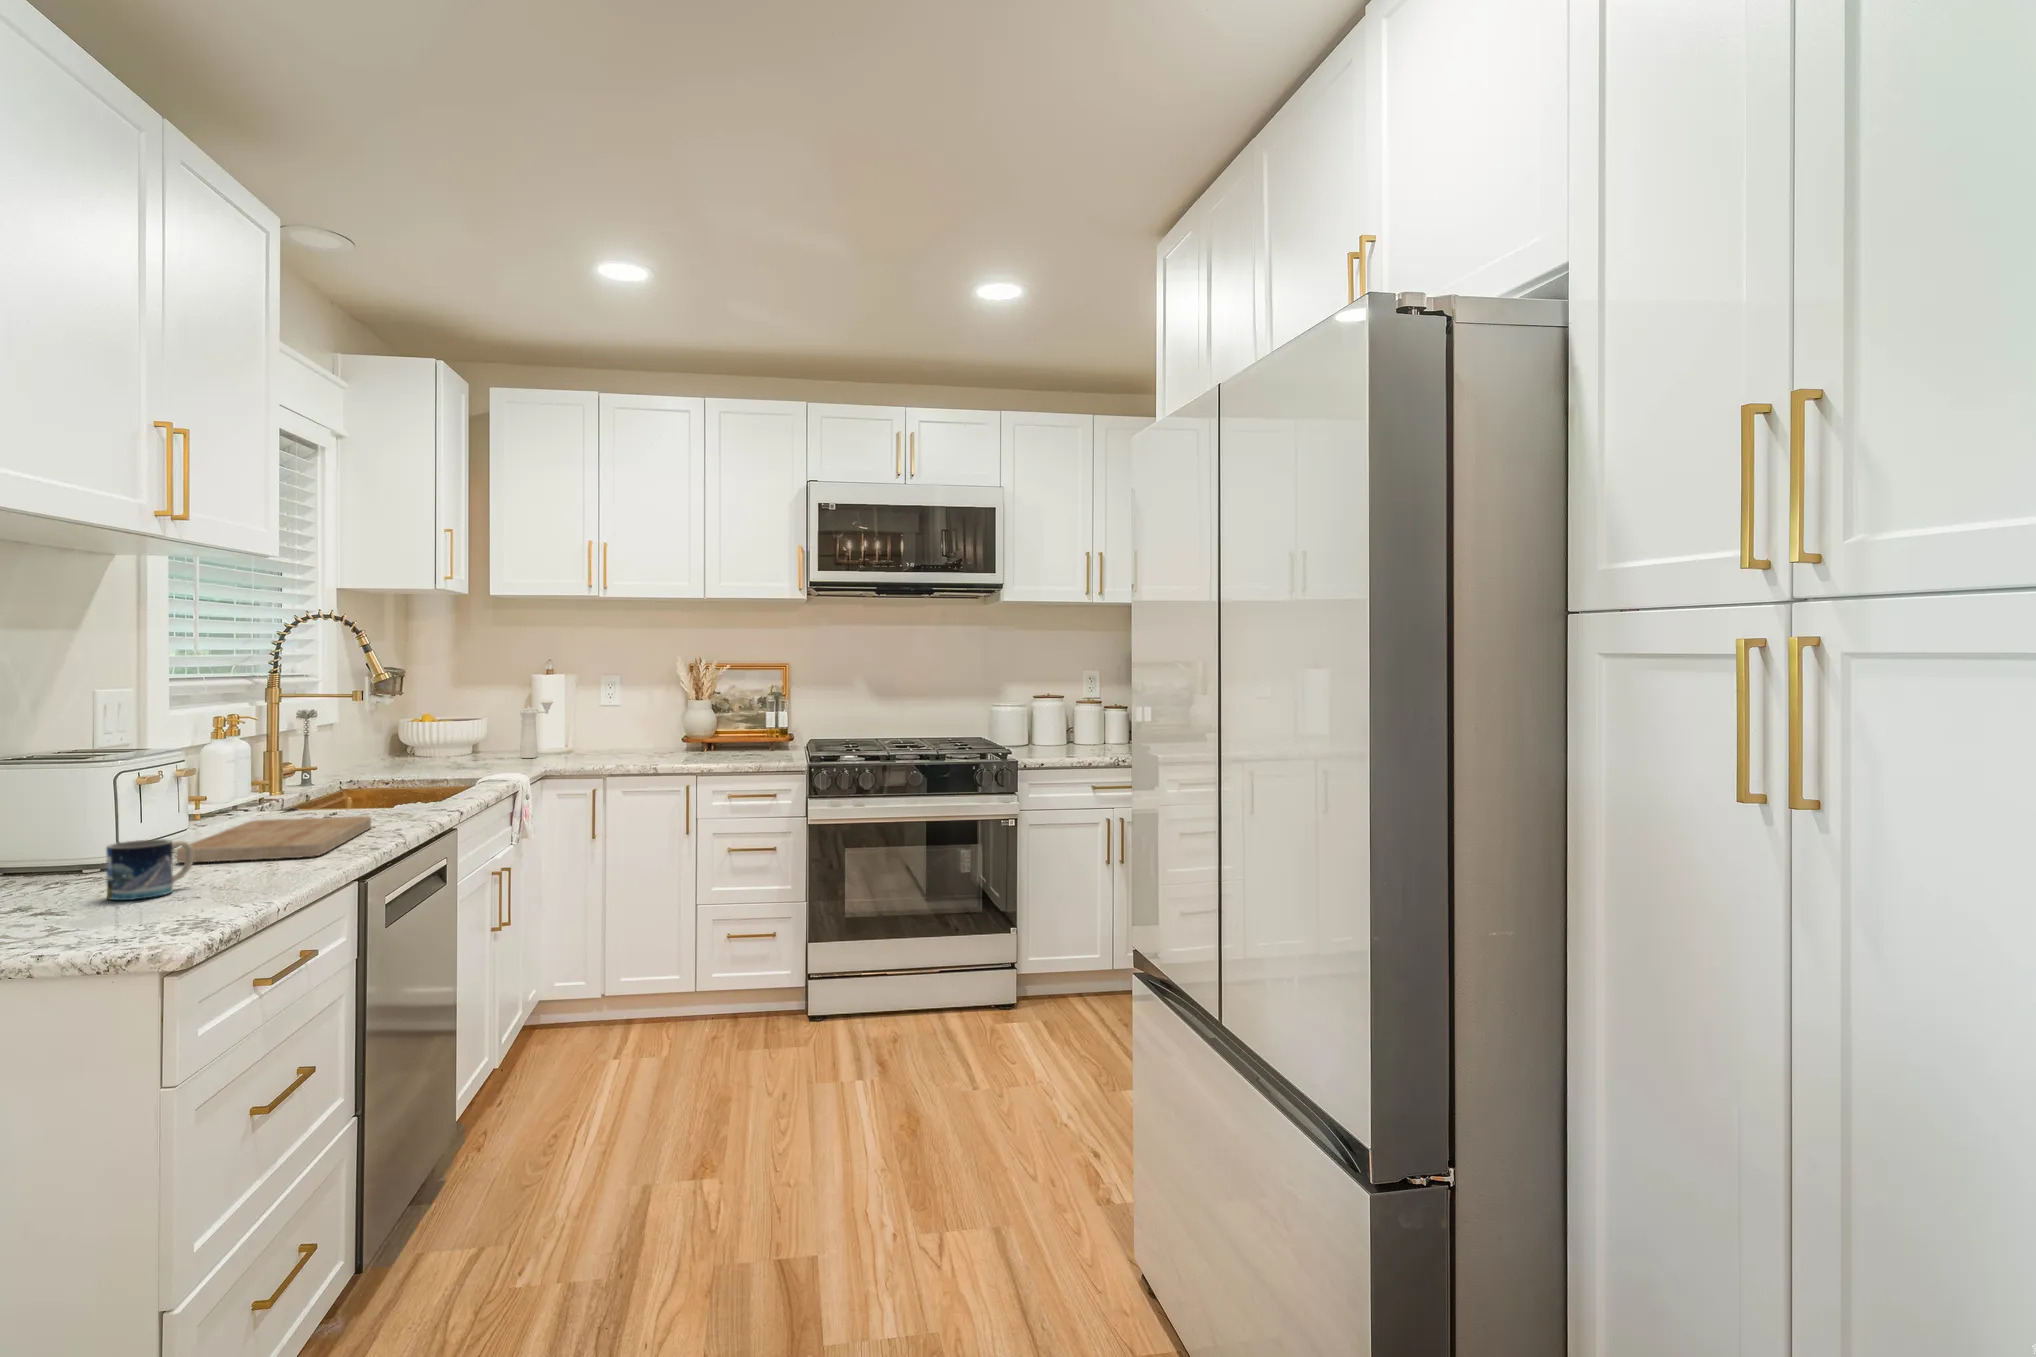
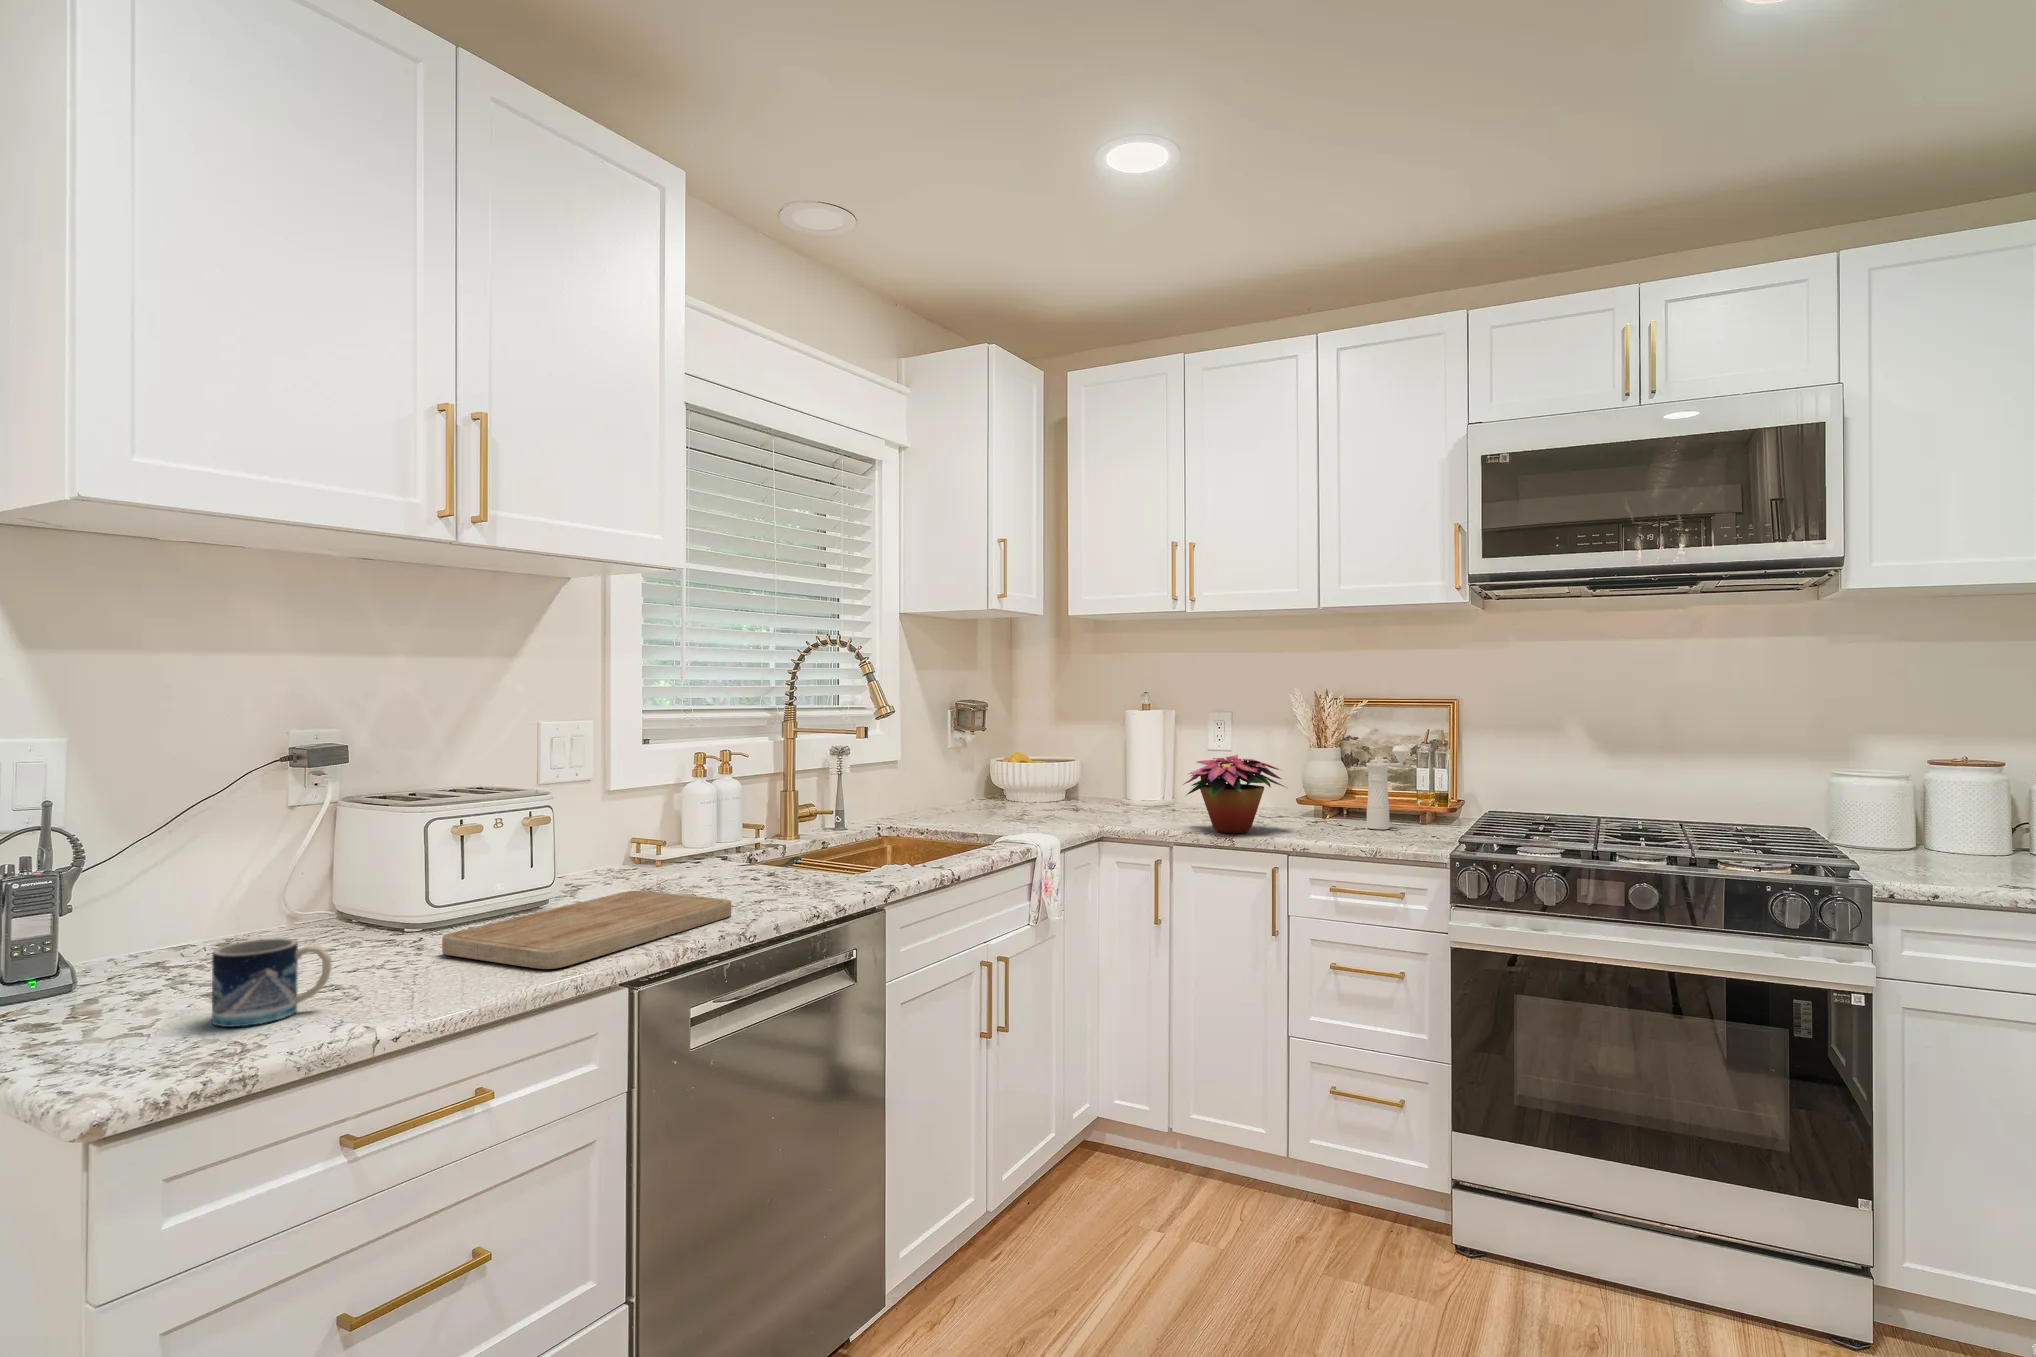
pepper mill: present [520,699,553,758] -> present [1366,746,1410,829]
flower arrangement: none [606,706,697,764] -> present [1184,755,1287,833]

